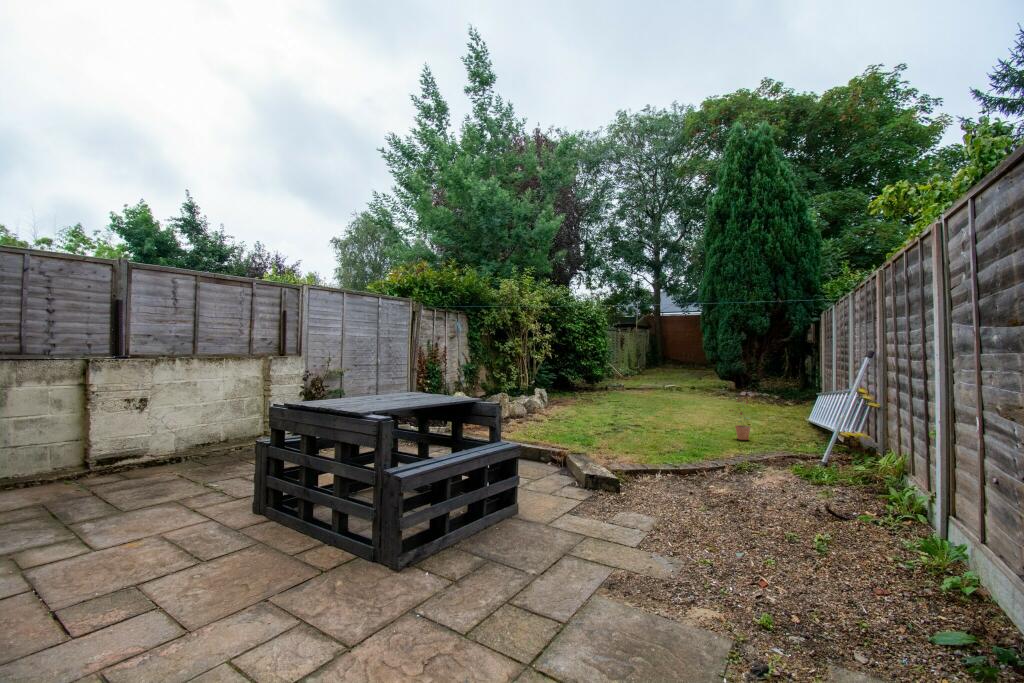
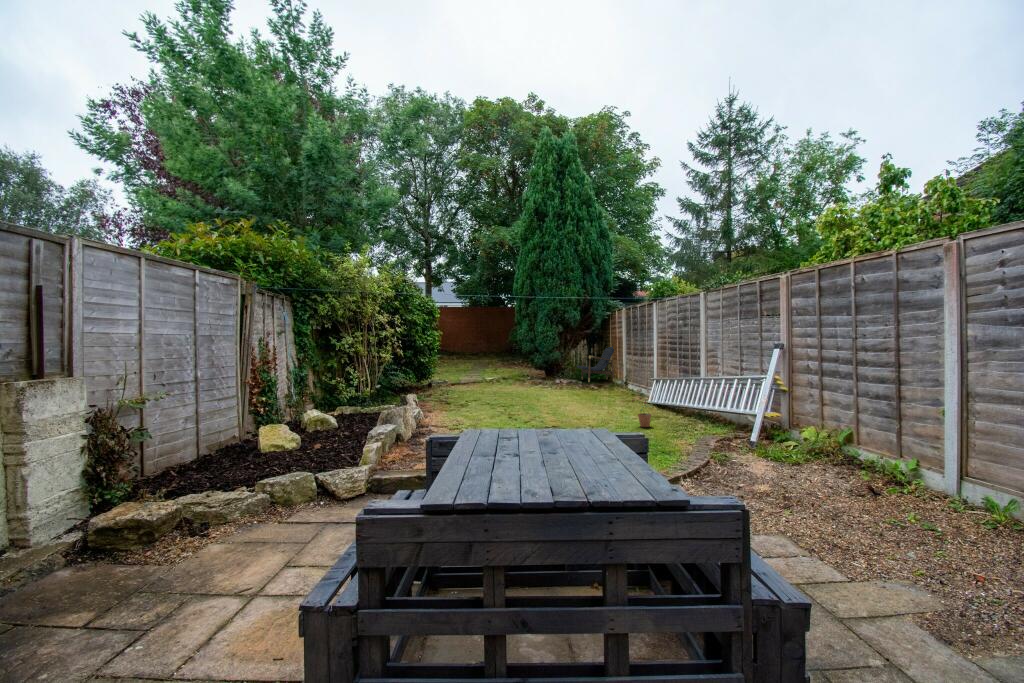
lounge chair: none [767,356,813,396] -> present [577,346,614,382]

